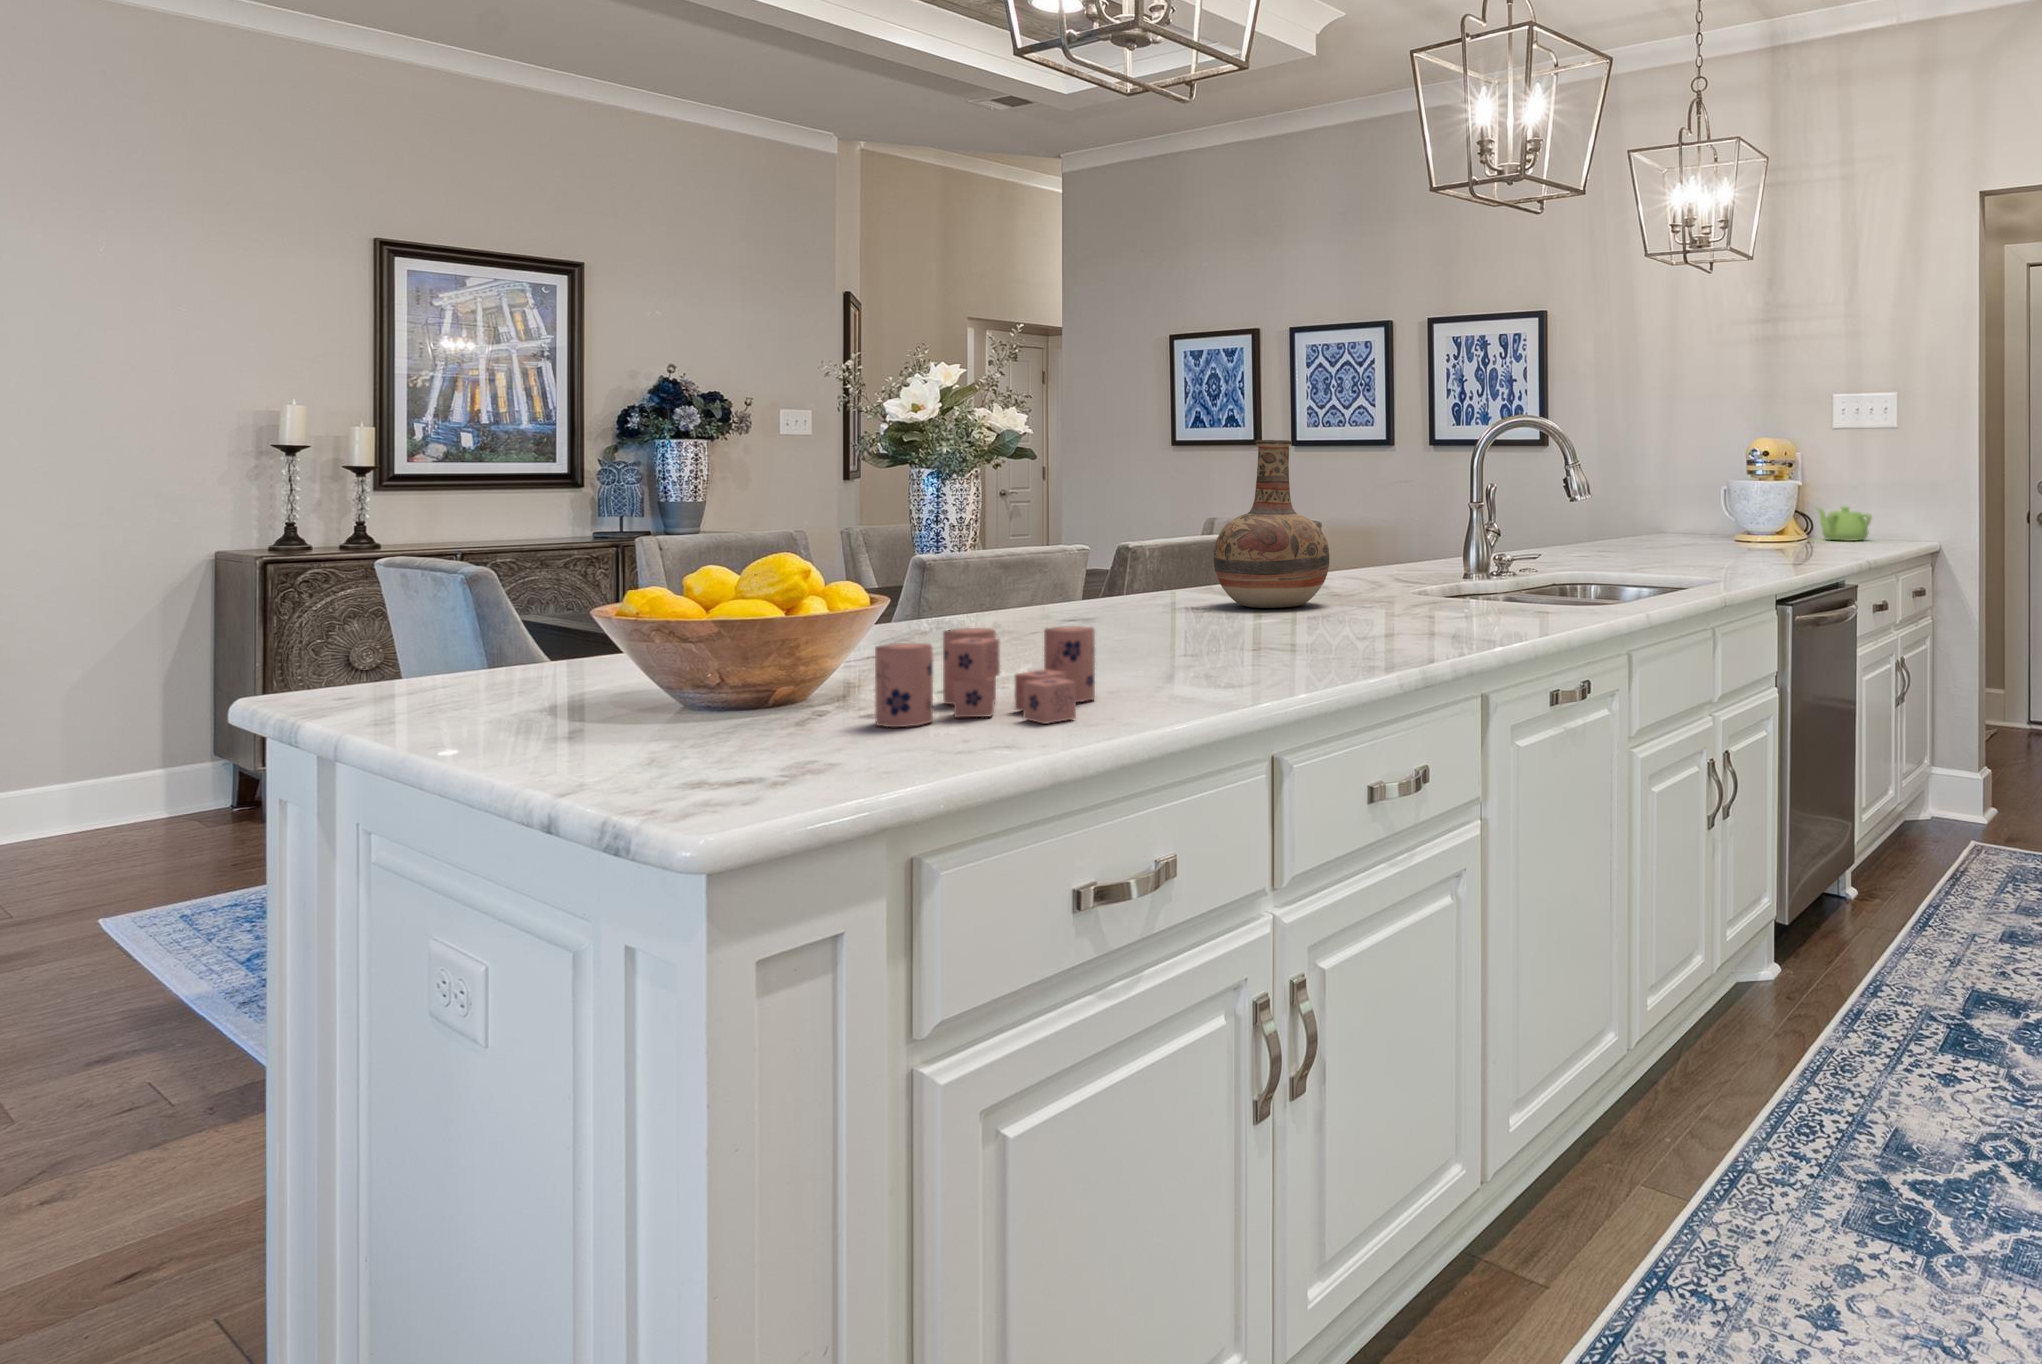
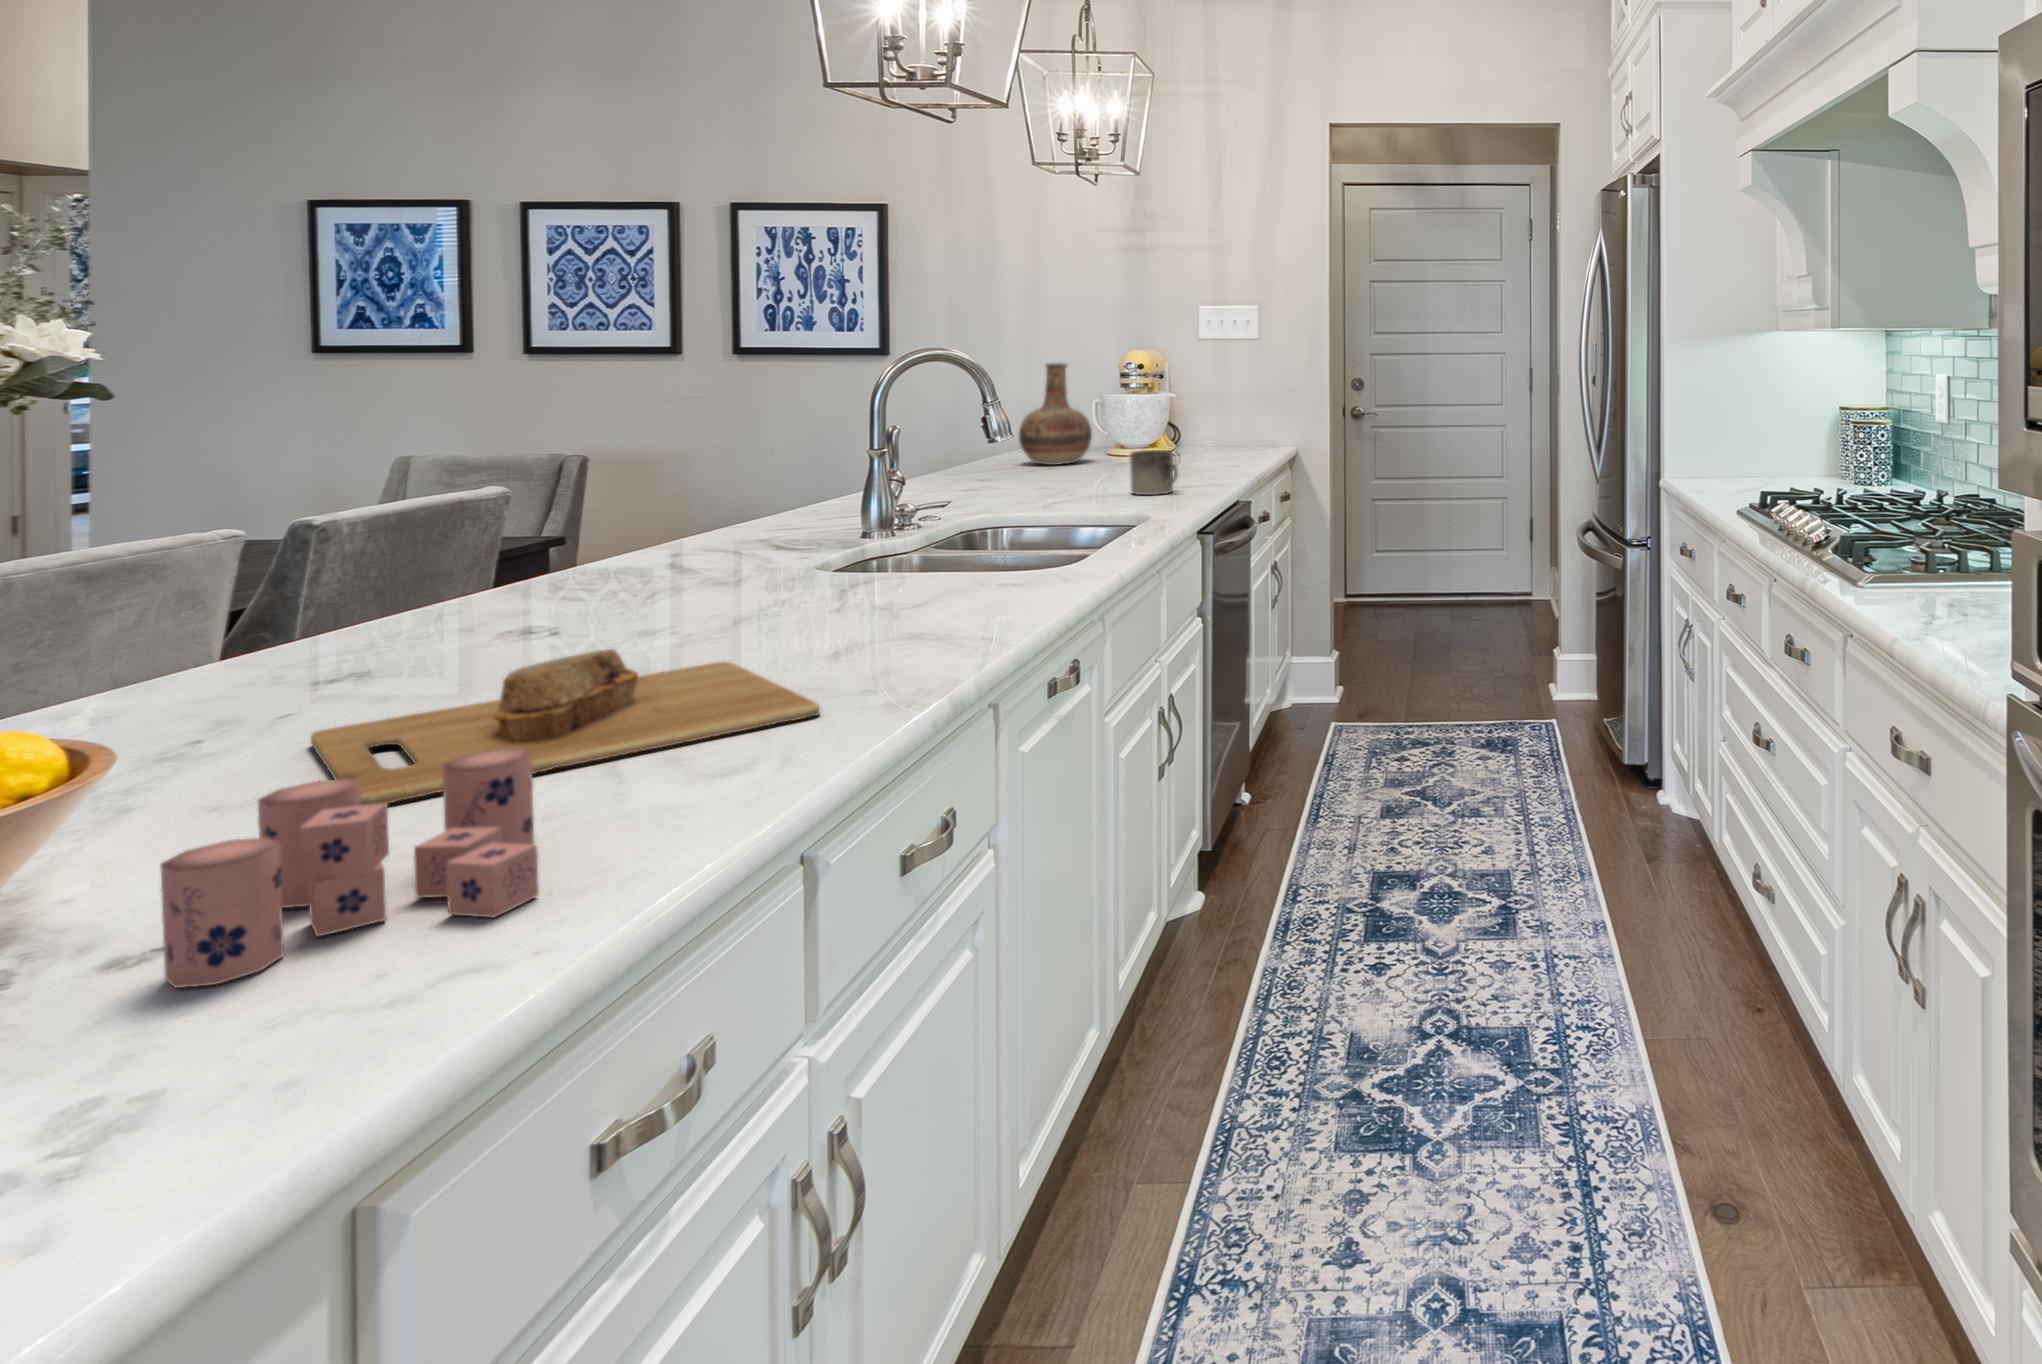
vase: present [1214,440,1330,608] -> present [1019,363,1092,465]
teapot: present [1818,507,1871,541] -> none [1175,414,1229,447]
mug: none [1731,524,1777,567] -> present [1130,450,1178,495]
cutting board: none [1022,598,1332,672] -> present [311,649,820,806]

